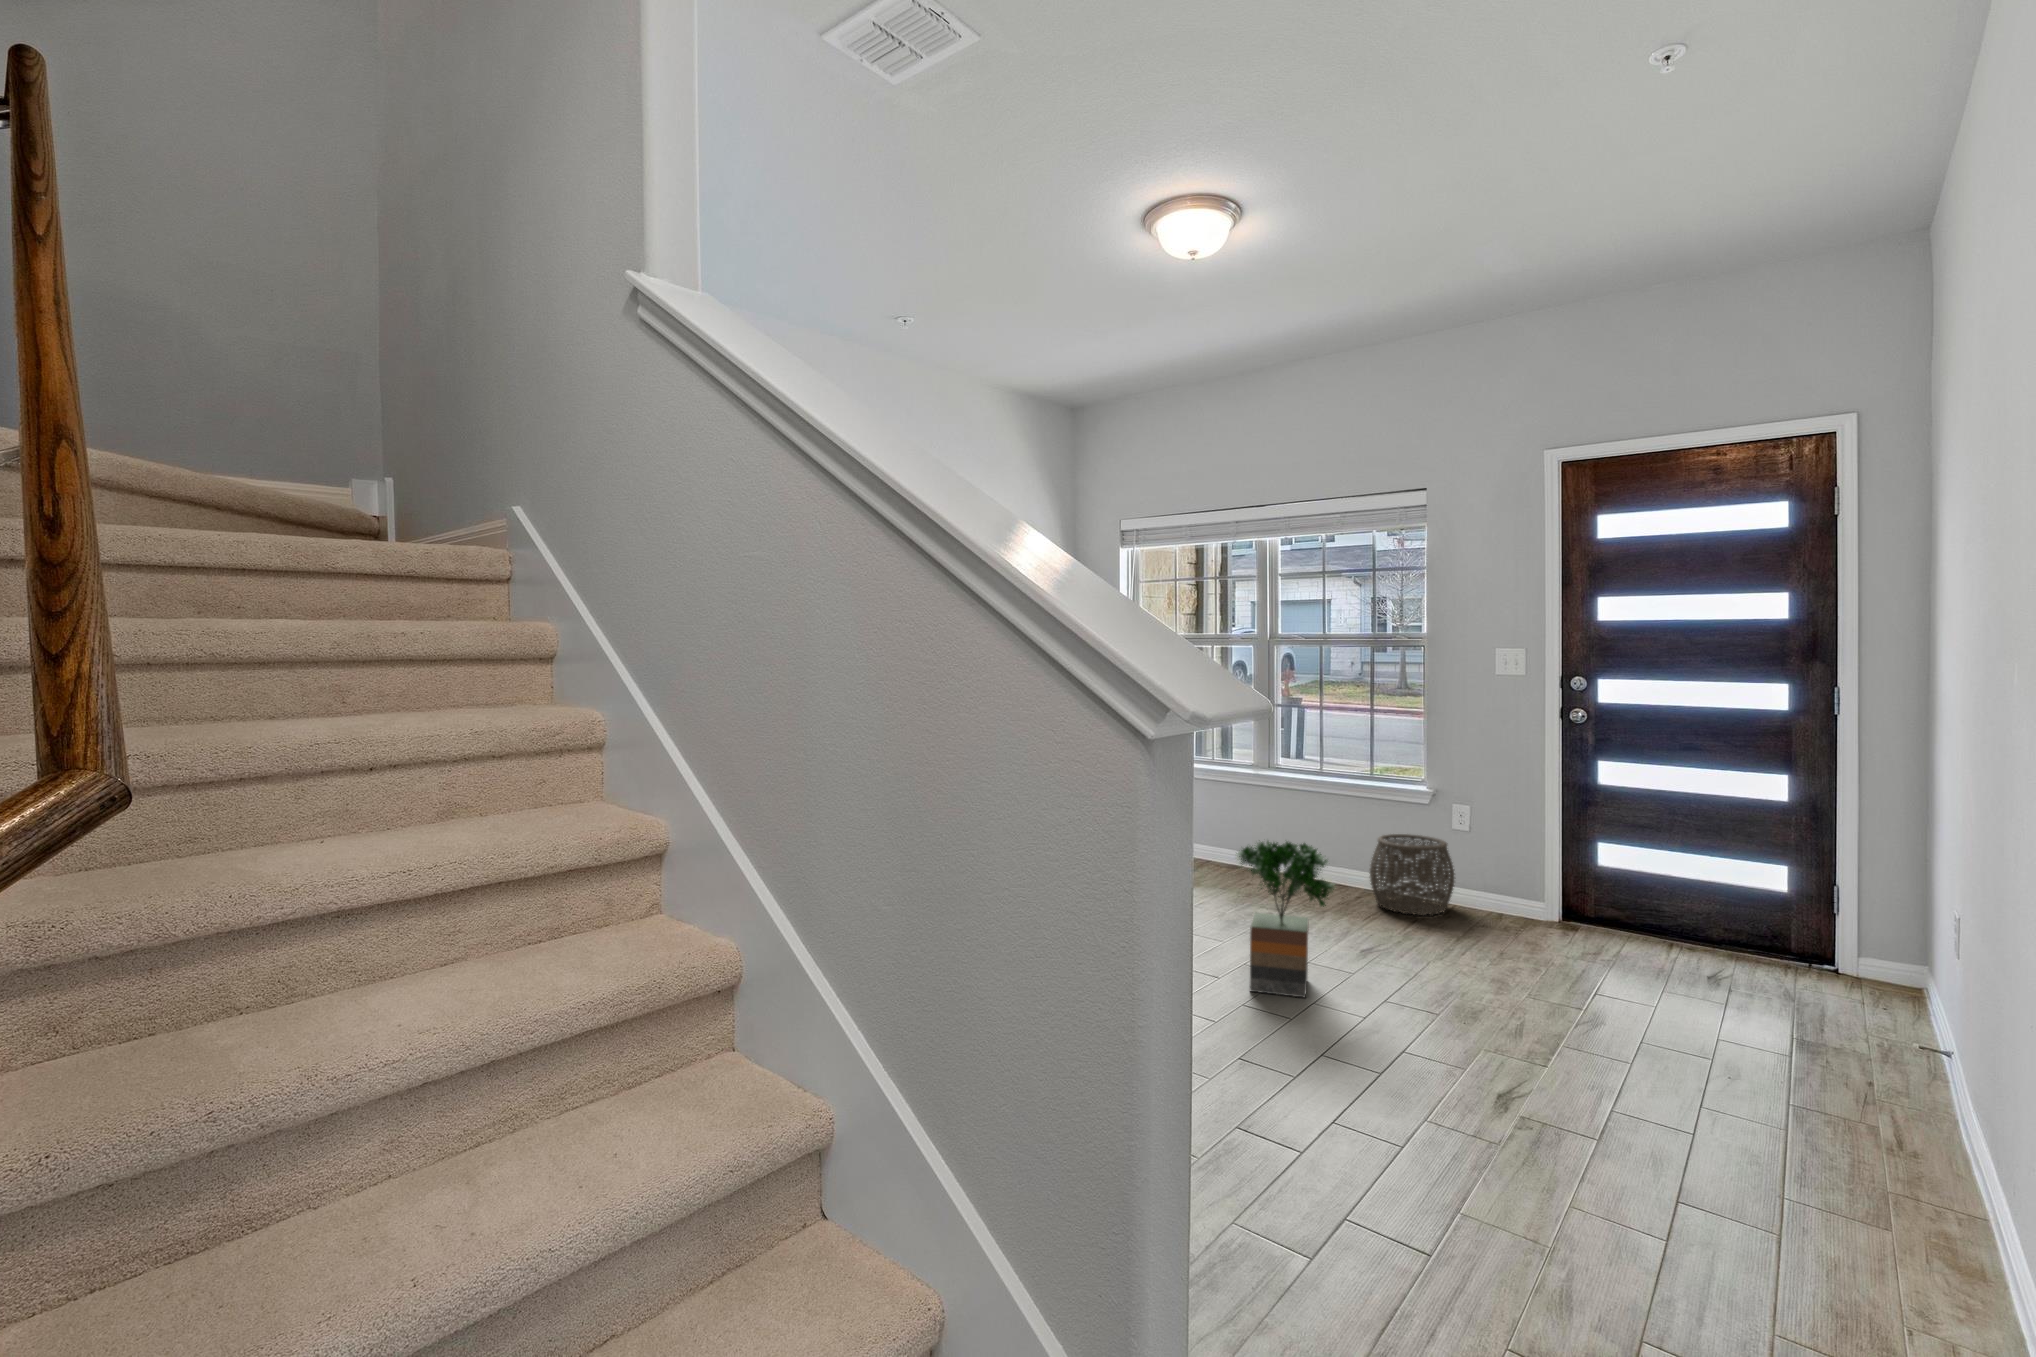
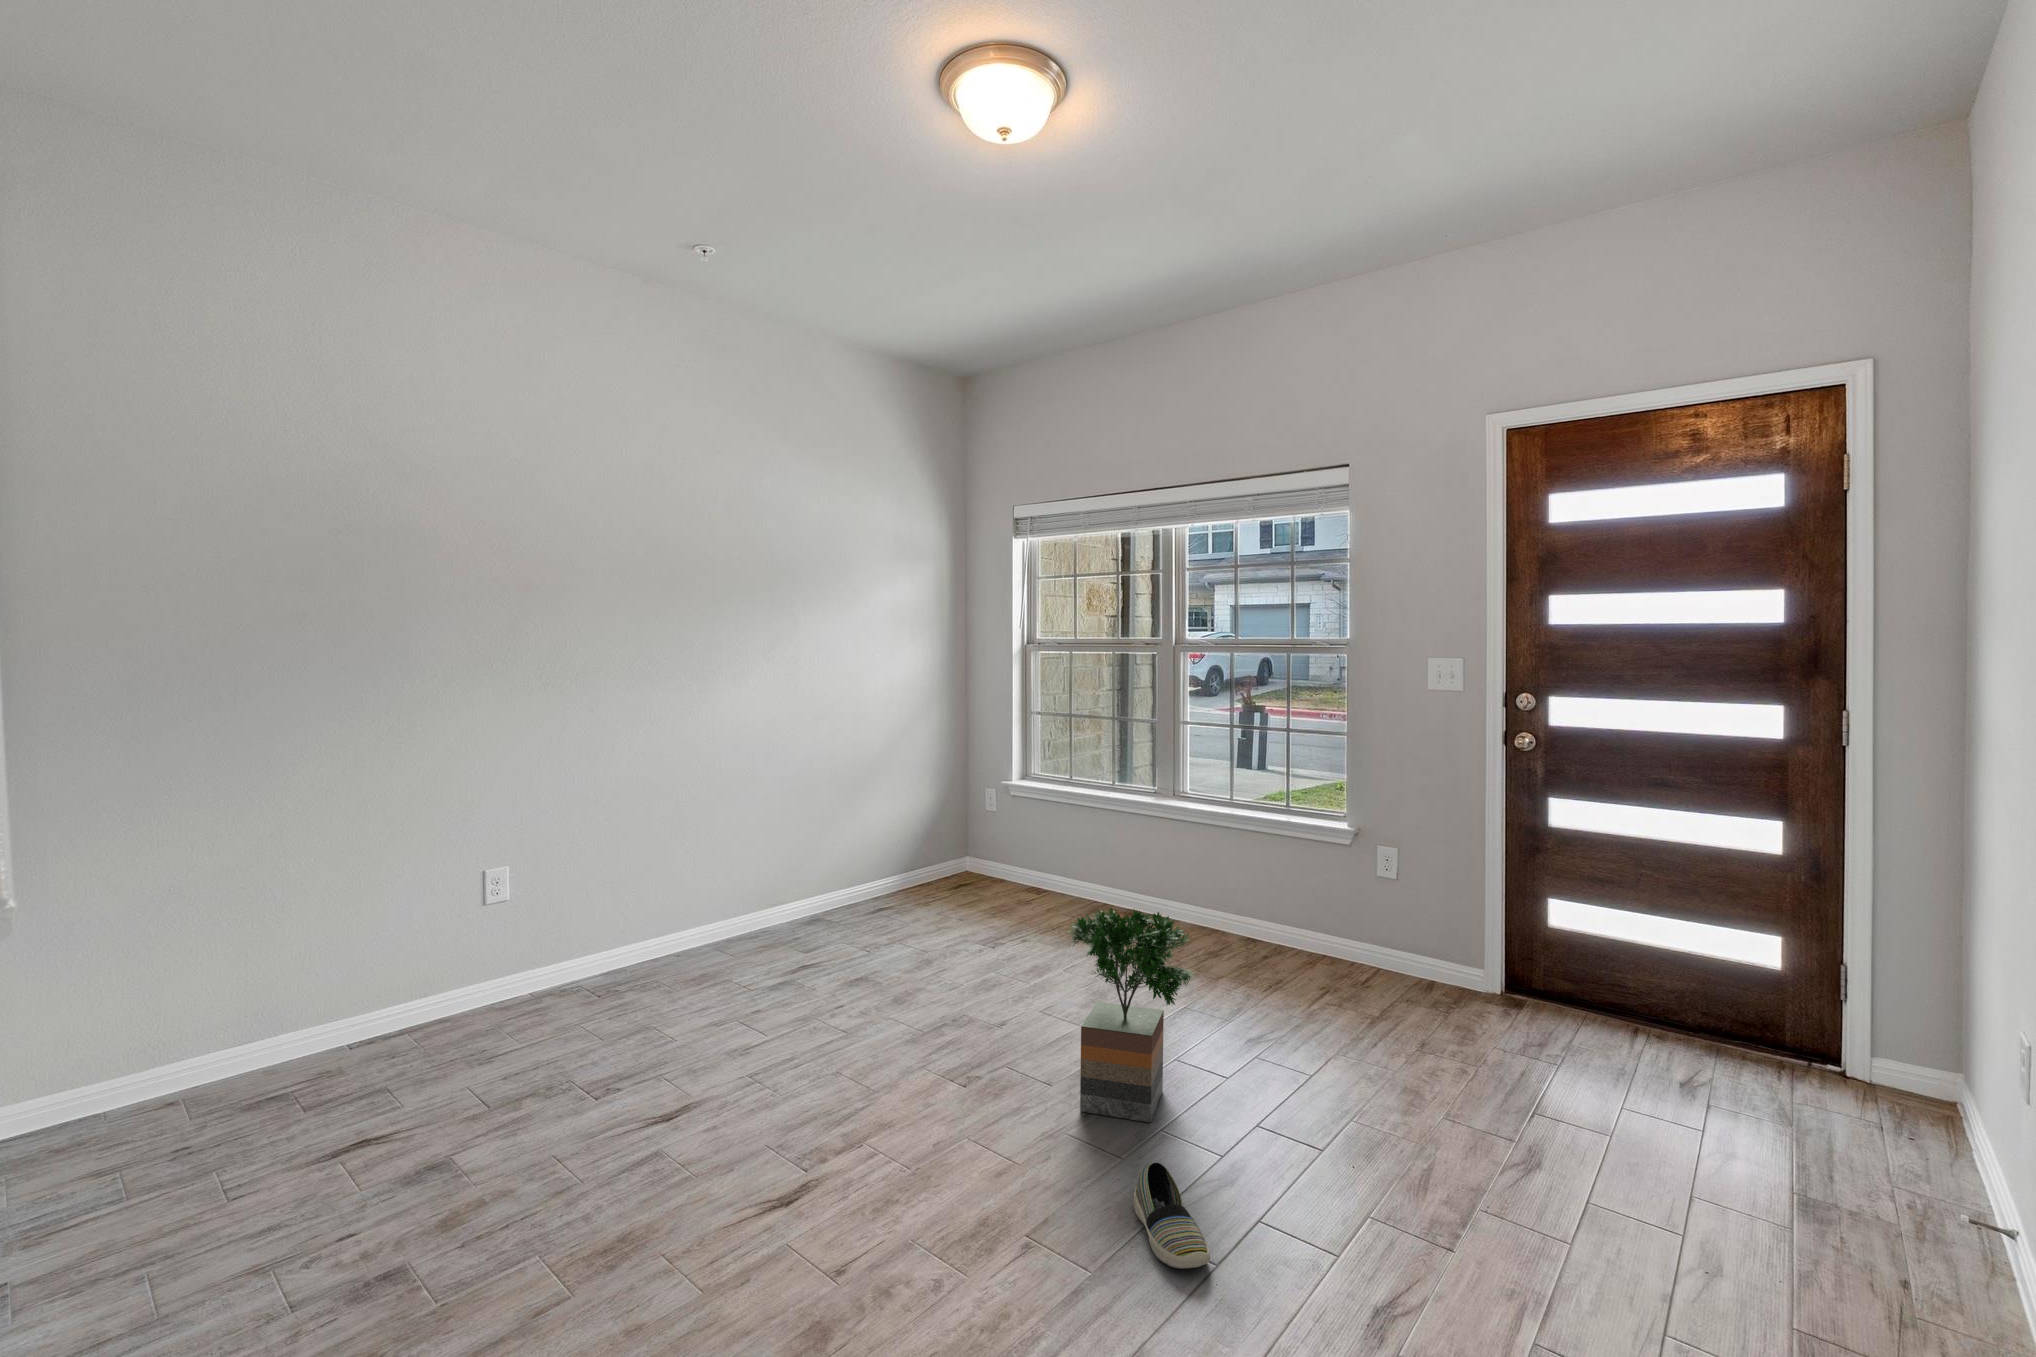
woven basket: present [1370,834,1455,915] -> none [1273,882,1377,986]
shoe: none [1312,1011,1379,1073] -> present [1134,1162,1210,1268]

